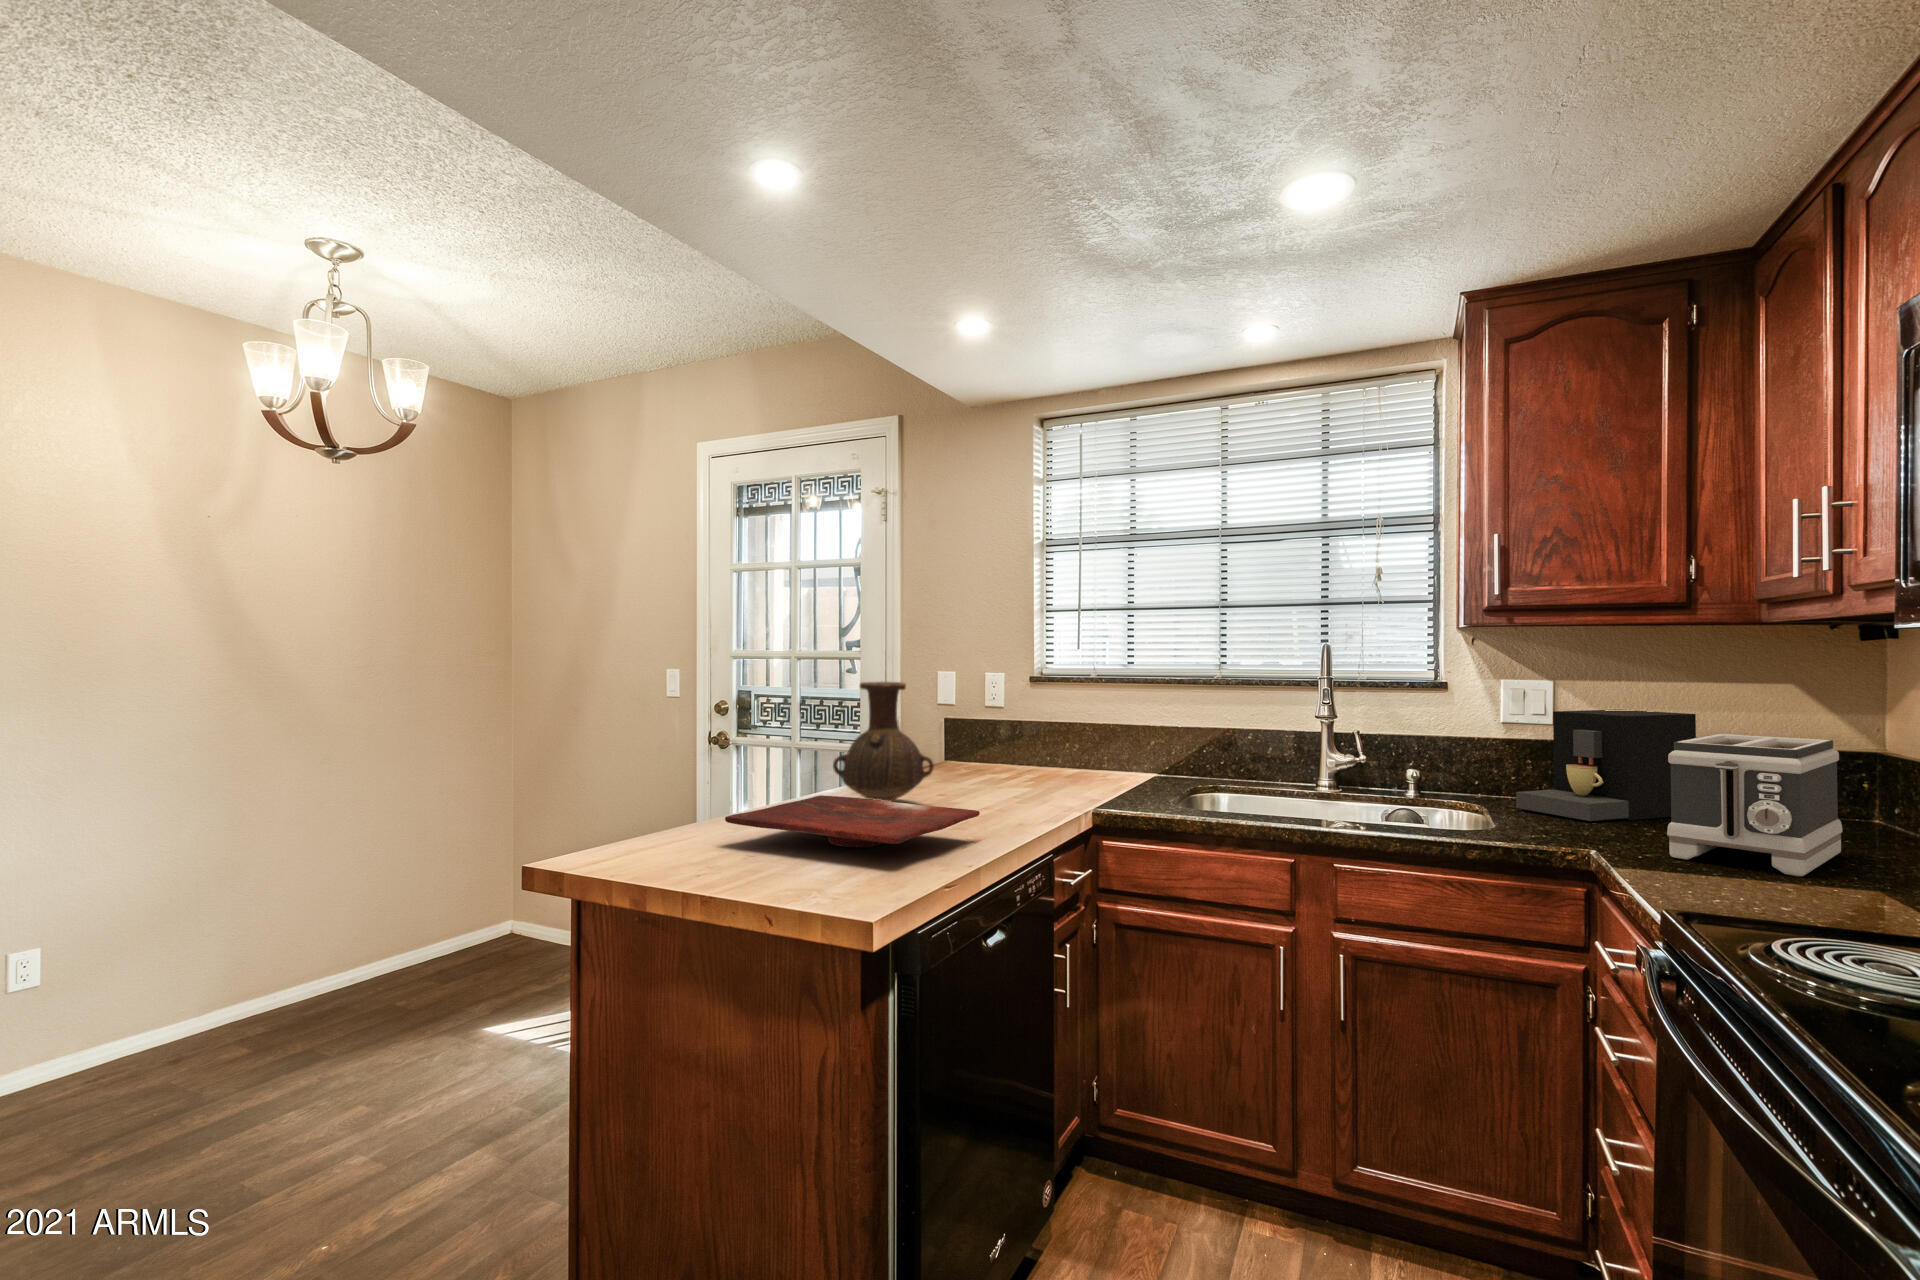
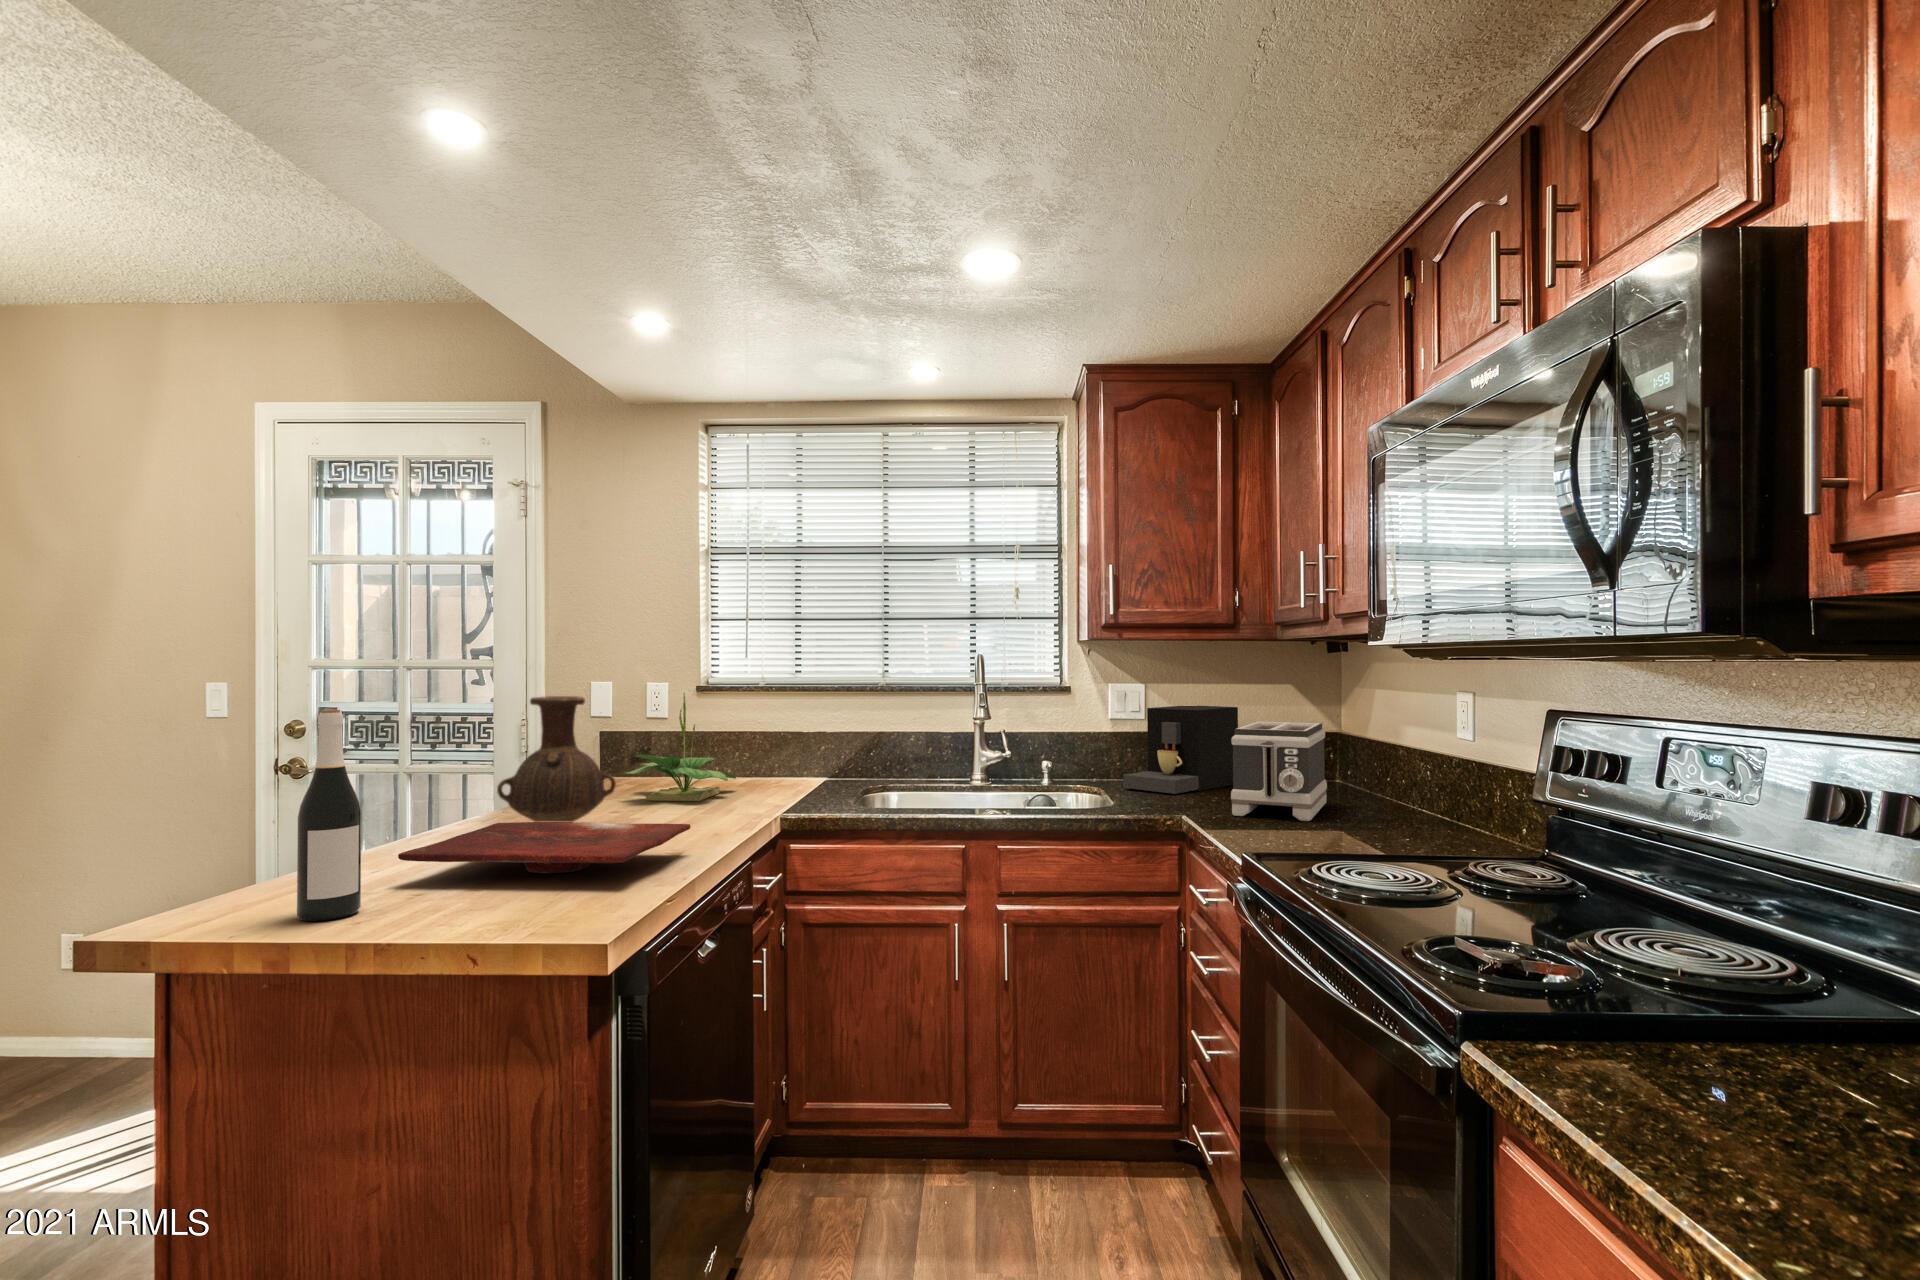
potted plant: none [956,680,1064,788] -> present [626,693,736,801]
wine bottle: none [635,688,684,870] -> present [297,710,361,921]

